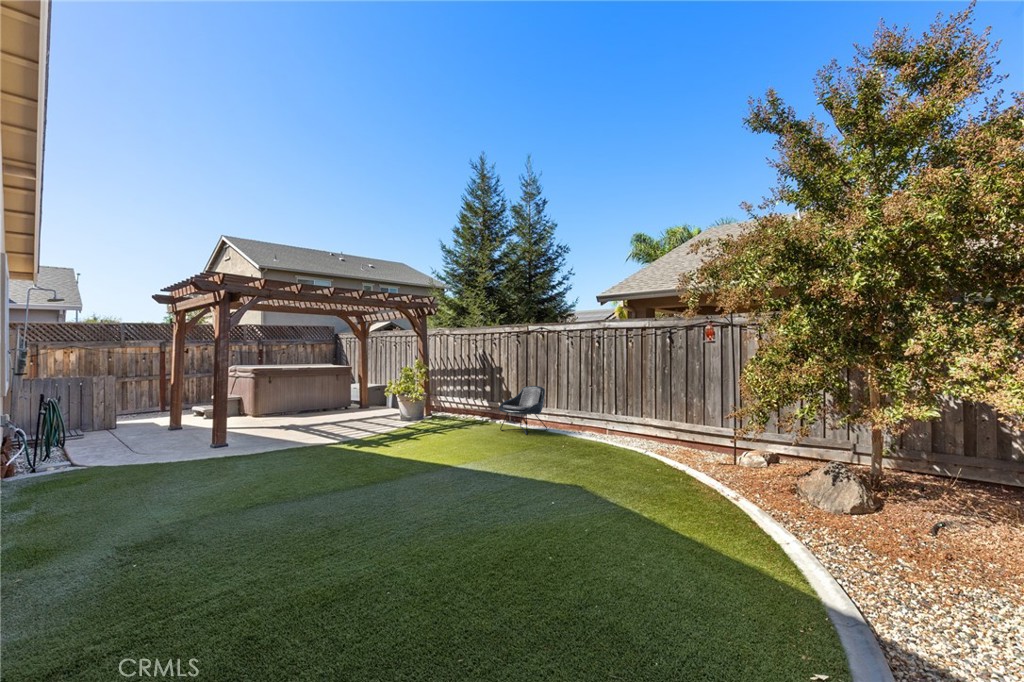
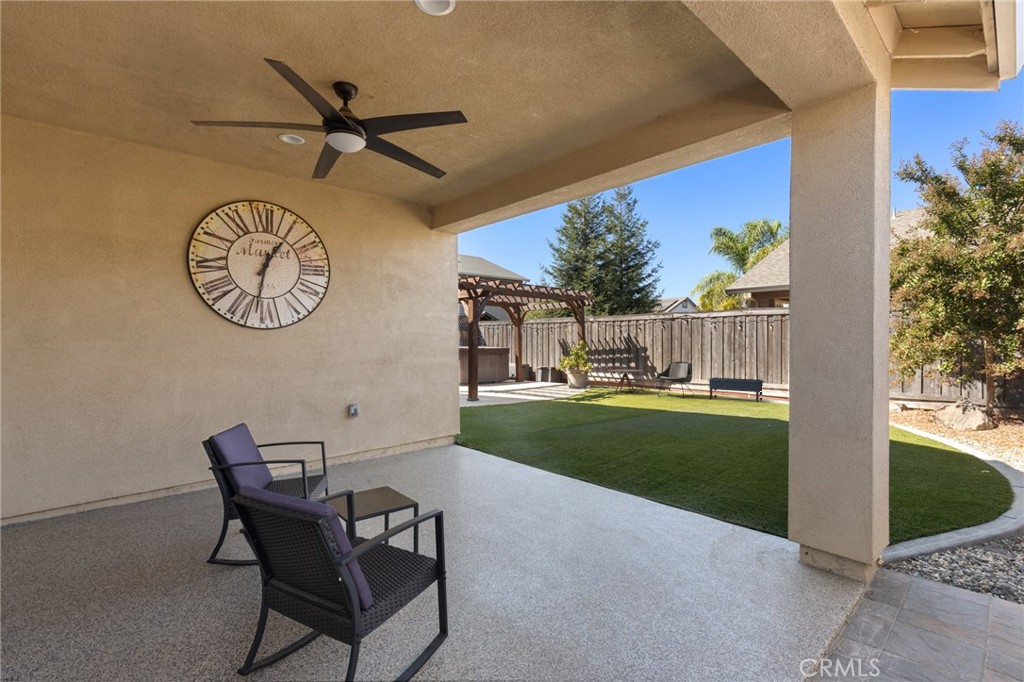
round table: none [452,394,494,426] -> present [608,369,643,394]
bench: none [558,408,621,443] -> present [709,377,763,402]

